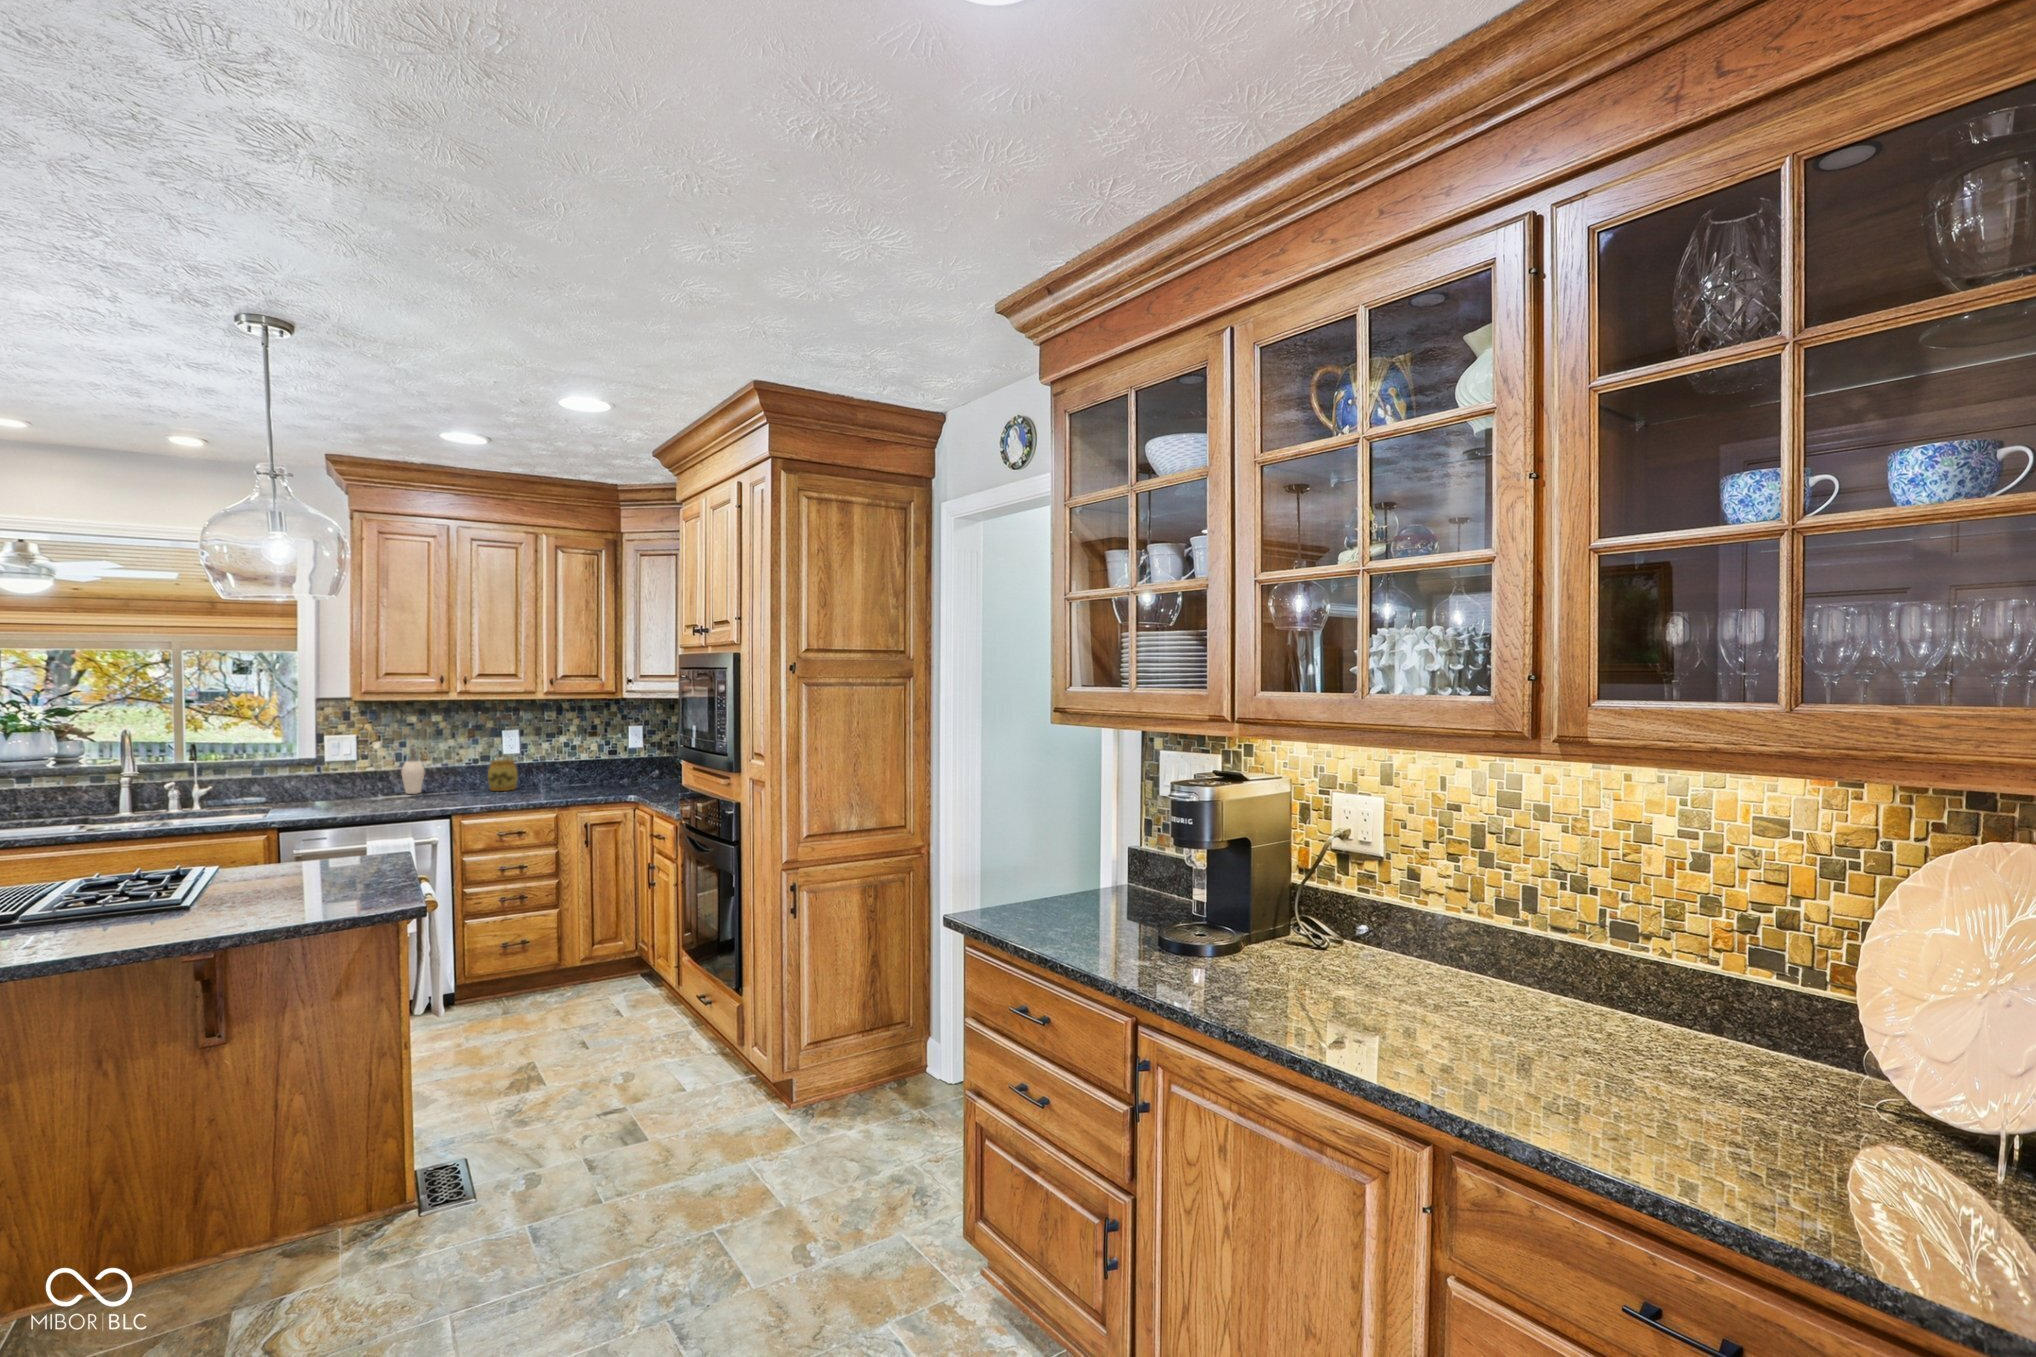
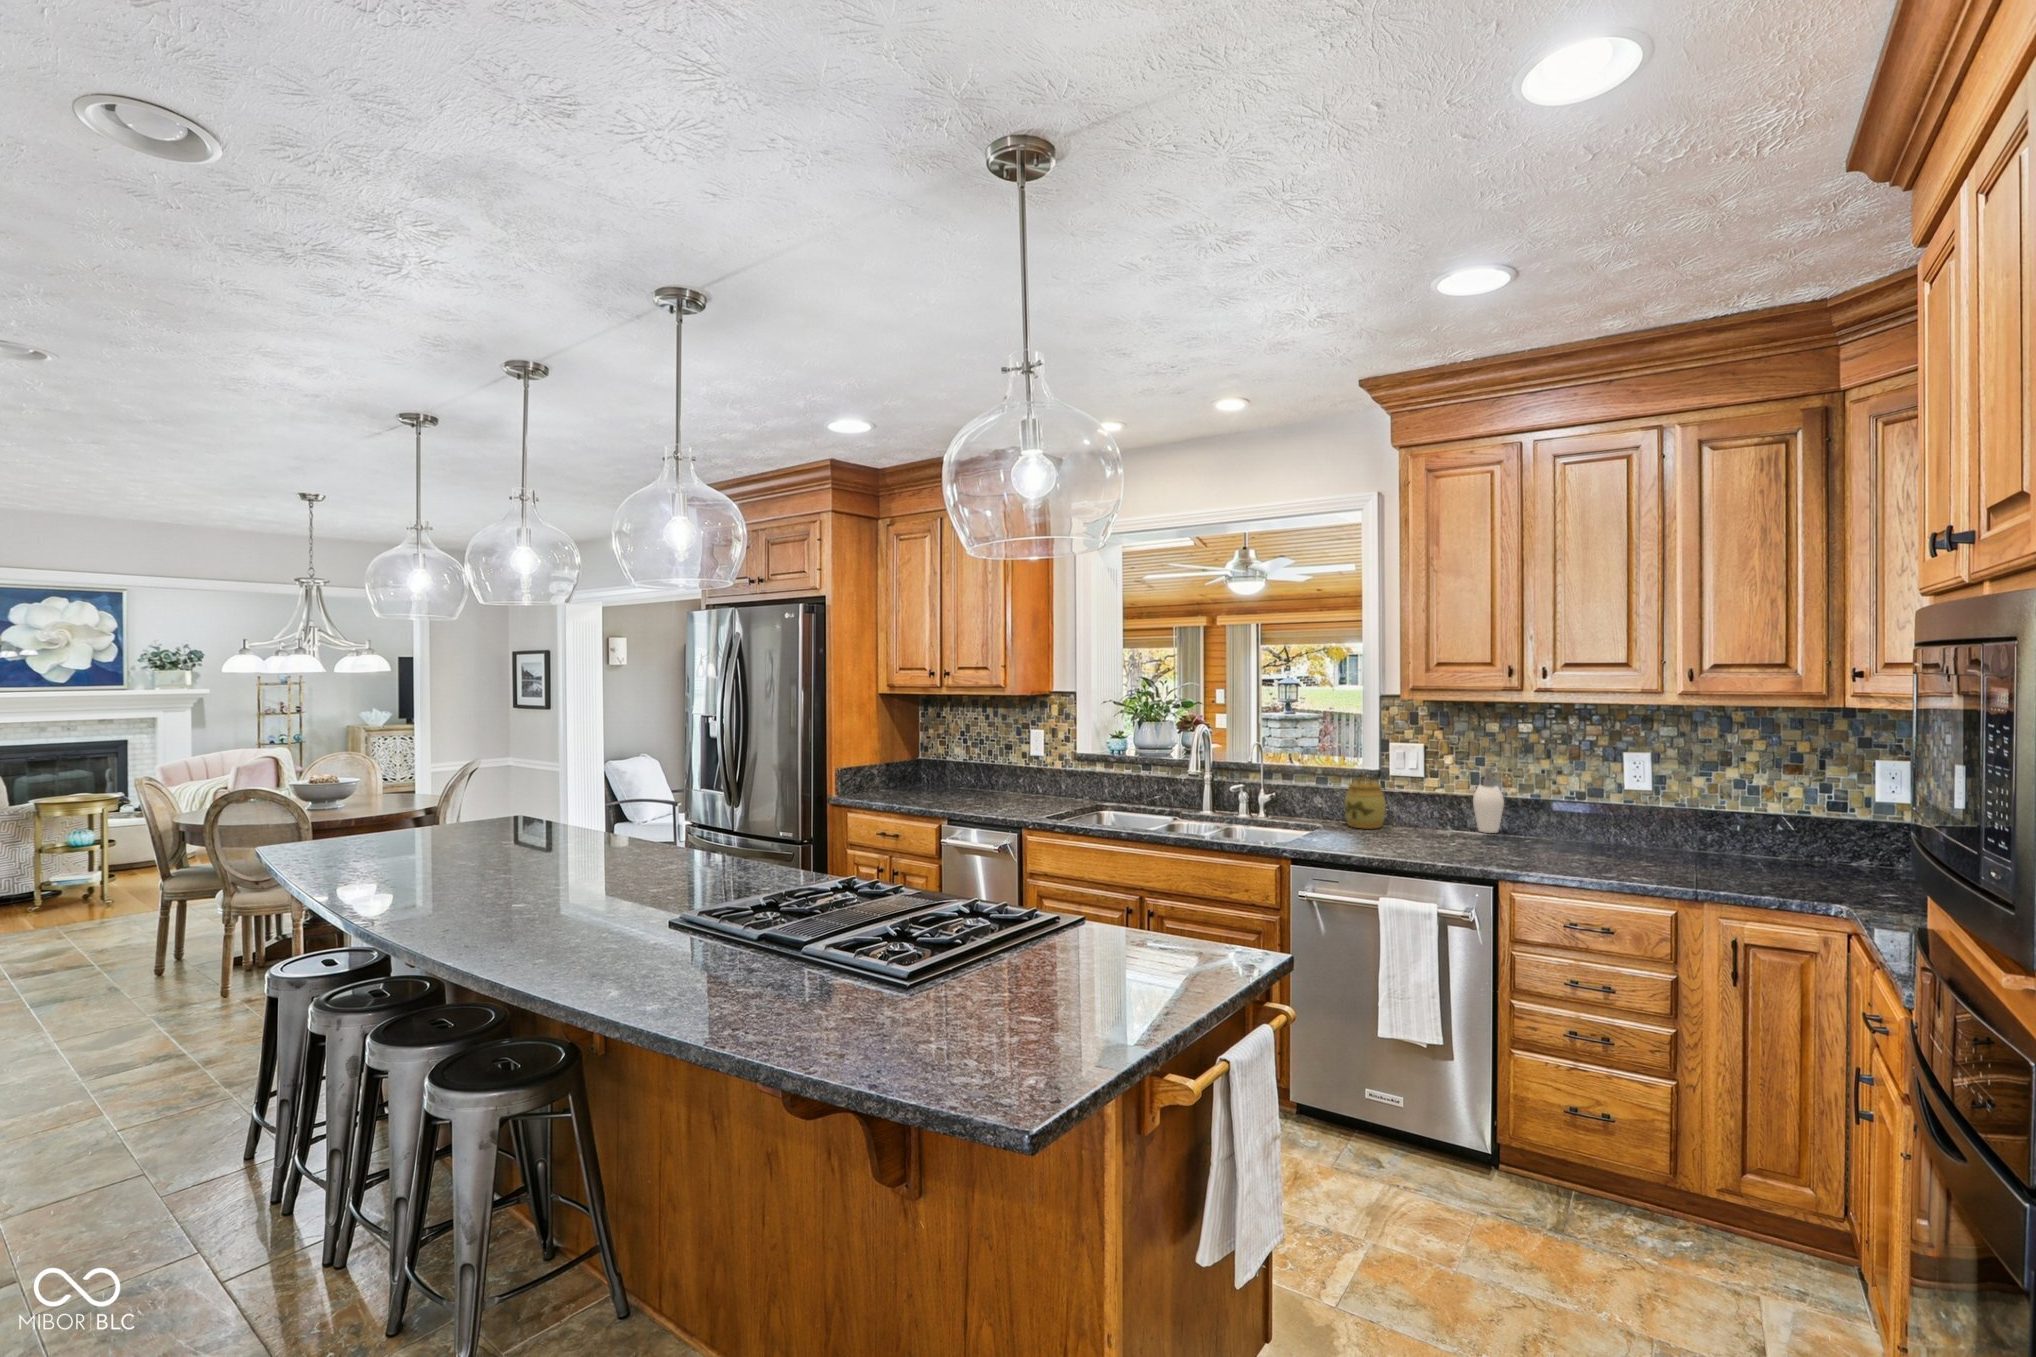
jar: present [488,758,518,791] -> present [1345,777,1386,829]

